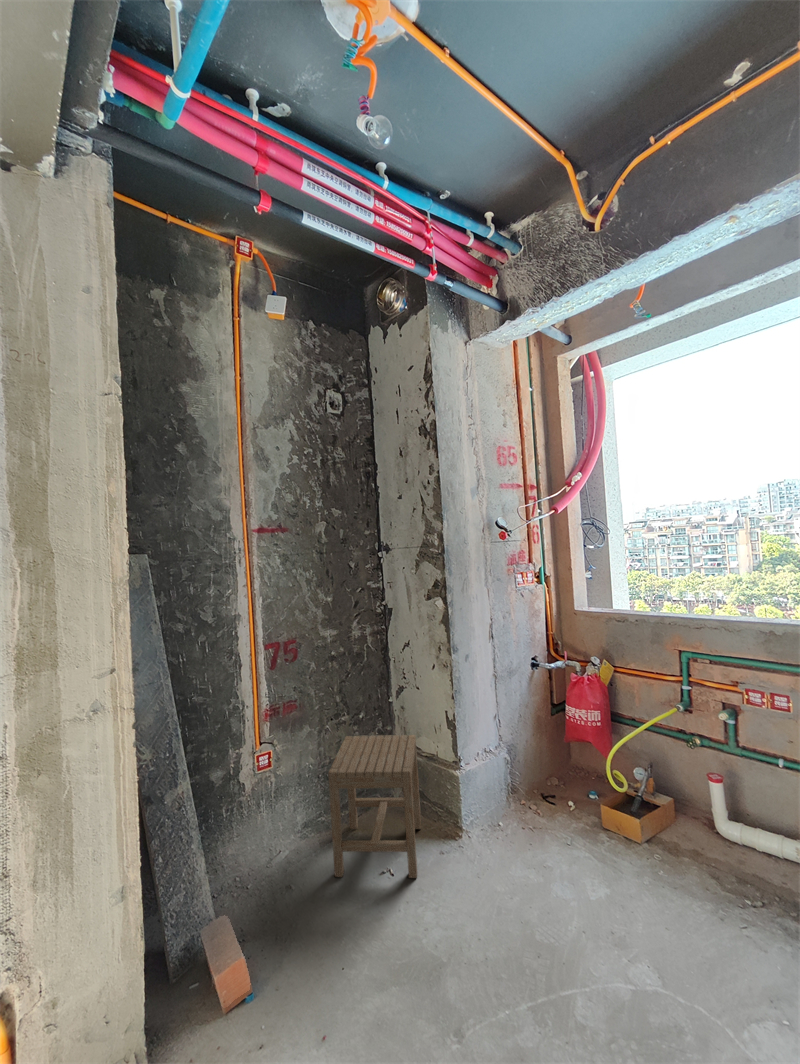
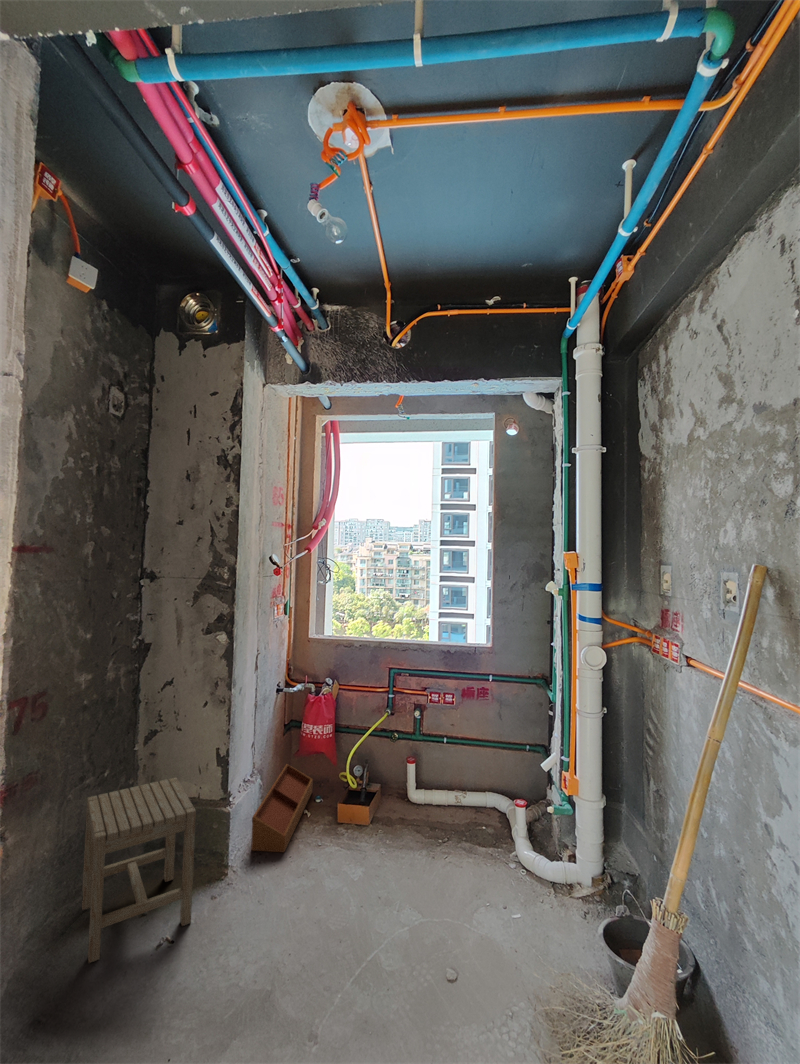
storage bin: none [495,745,585,842] -> present [251,764,313,852]

